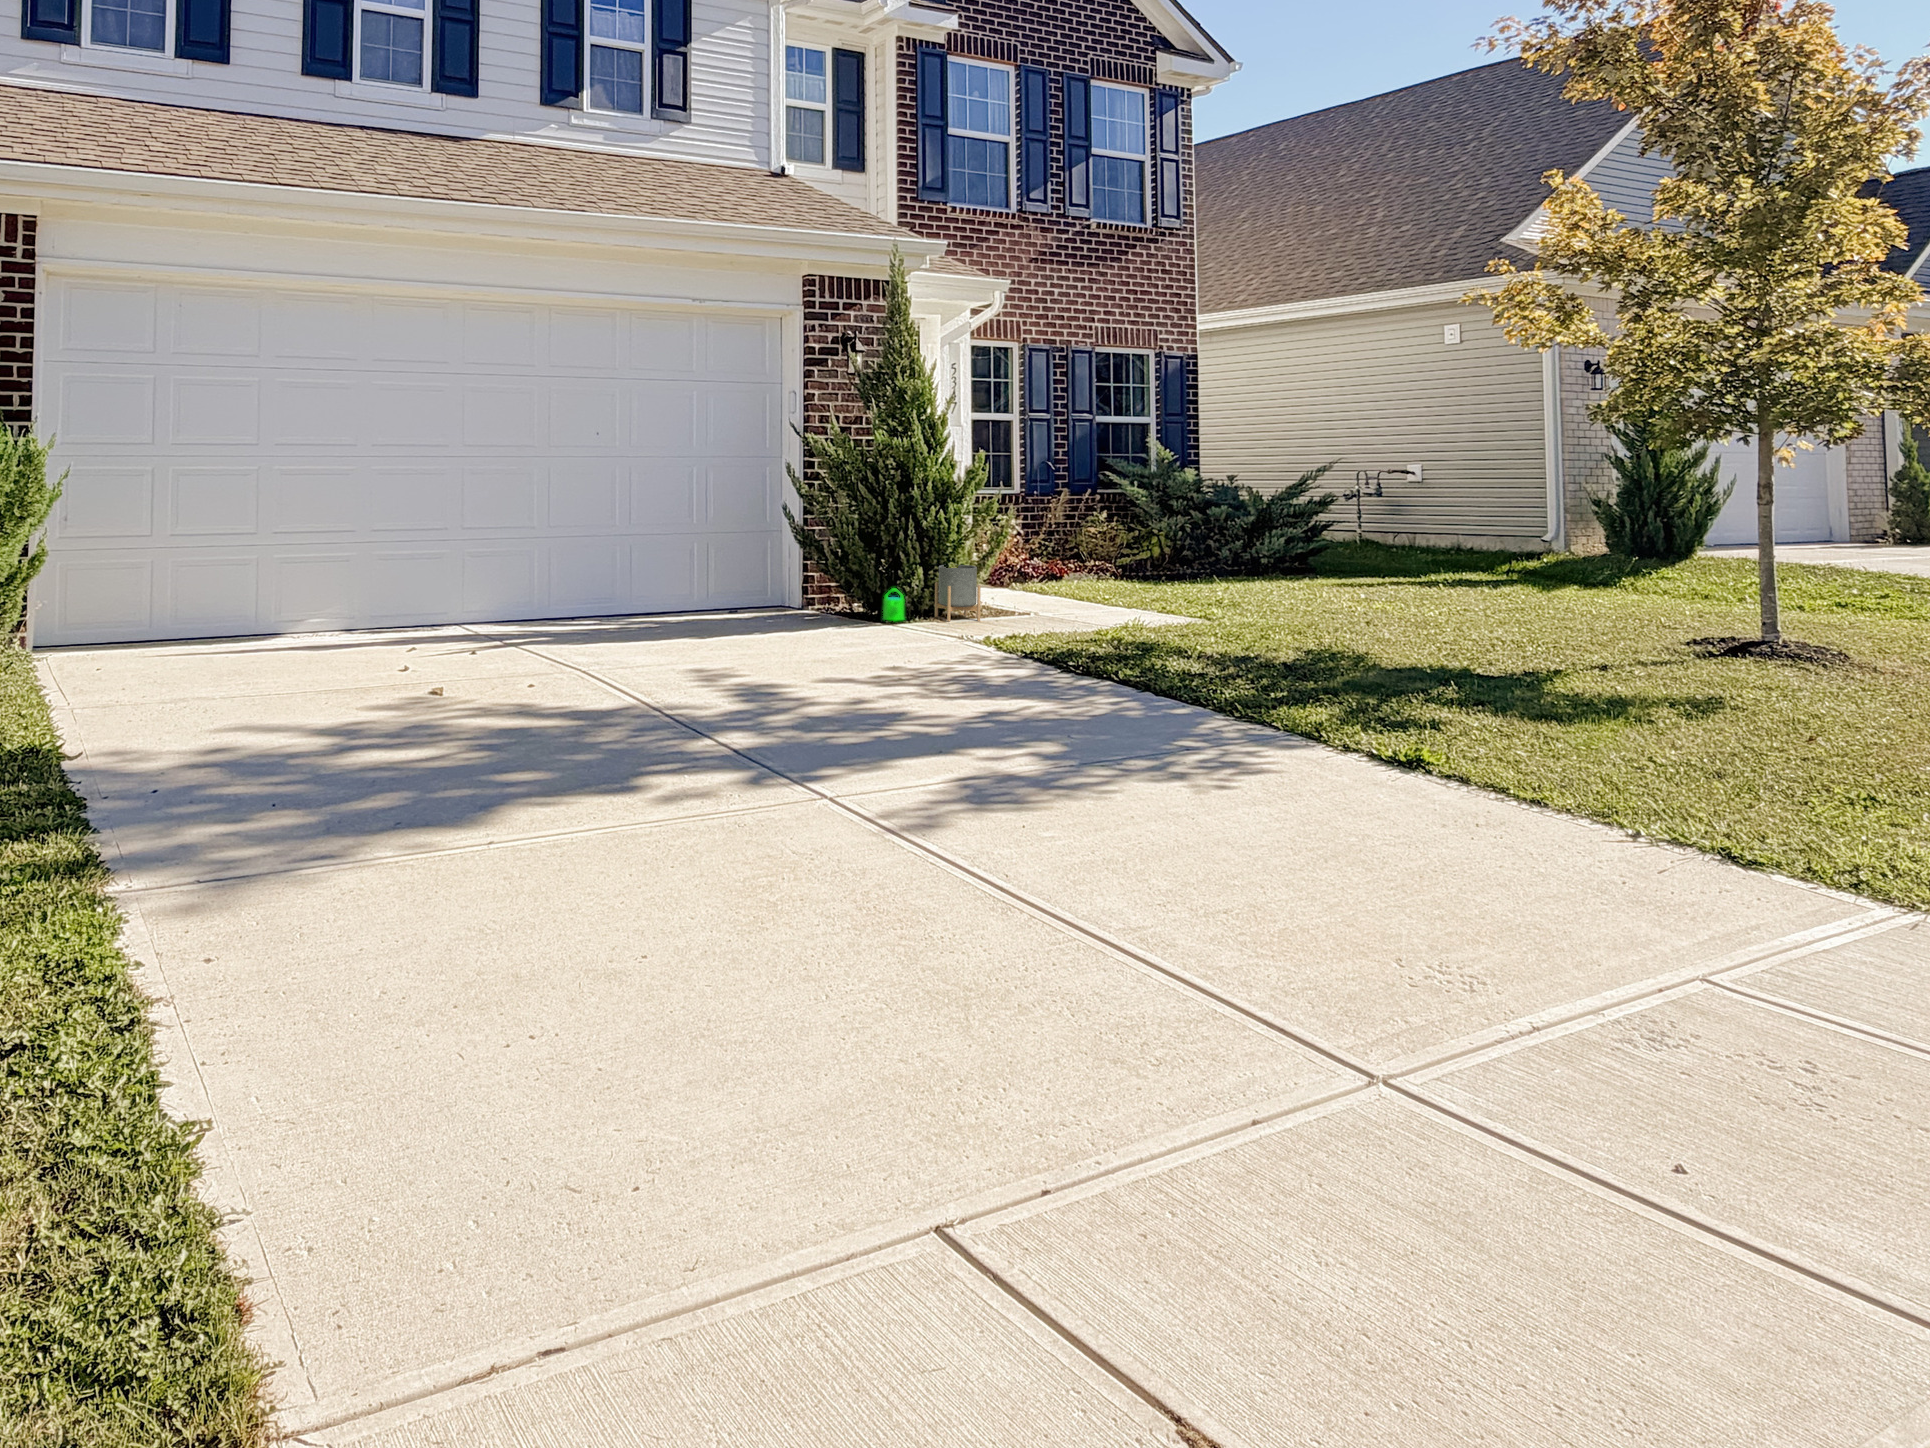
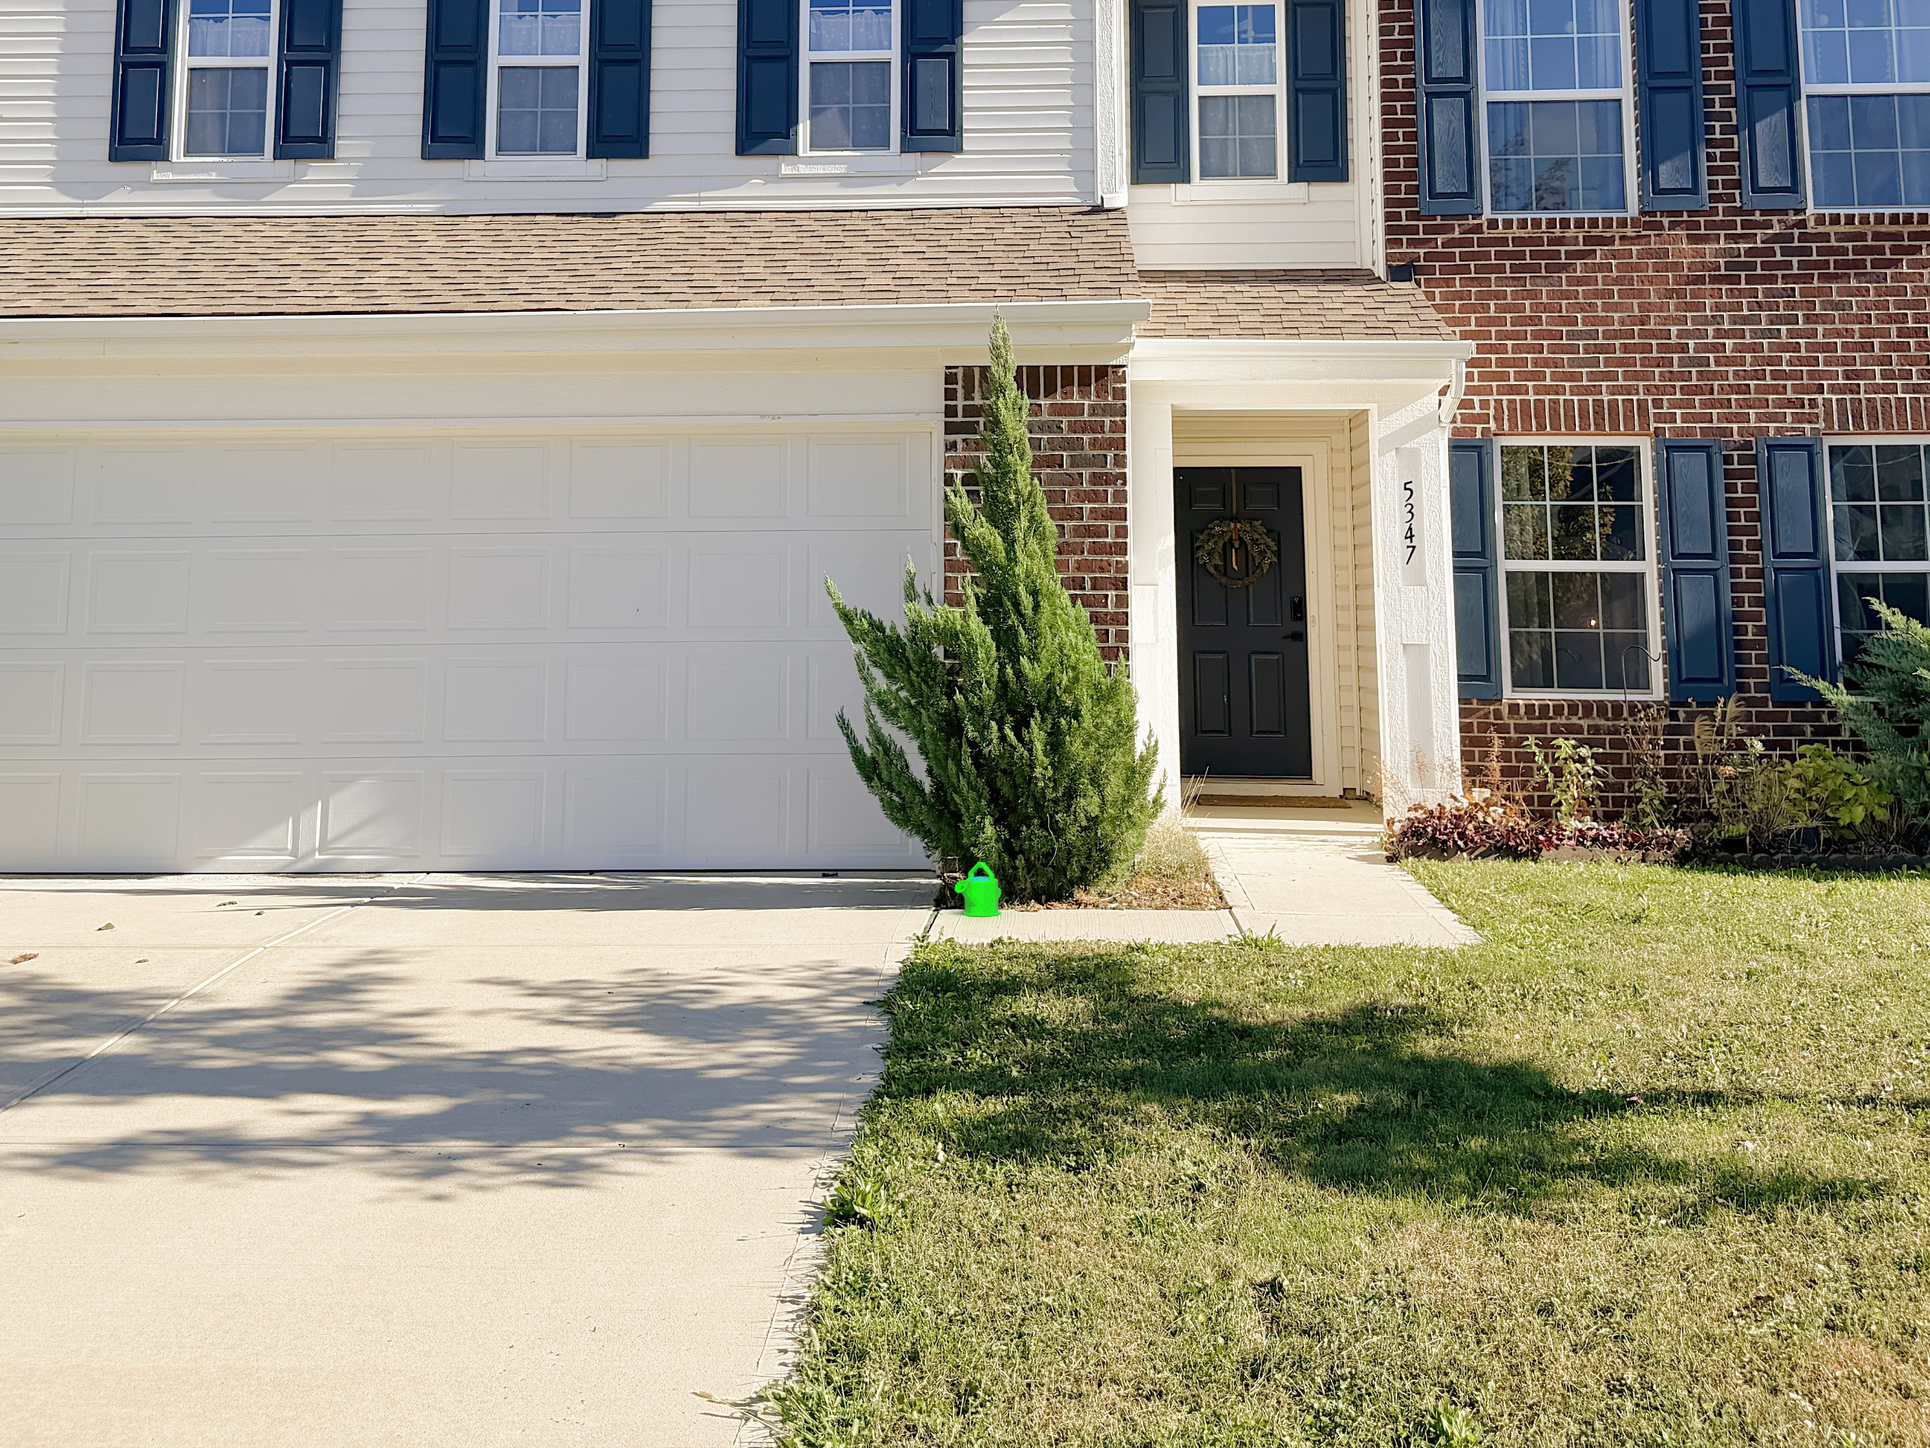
planter: present [935,565,981,622] -> none [1041,829,1113,928]

